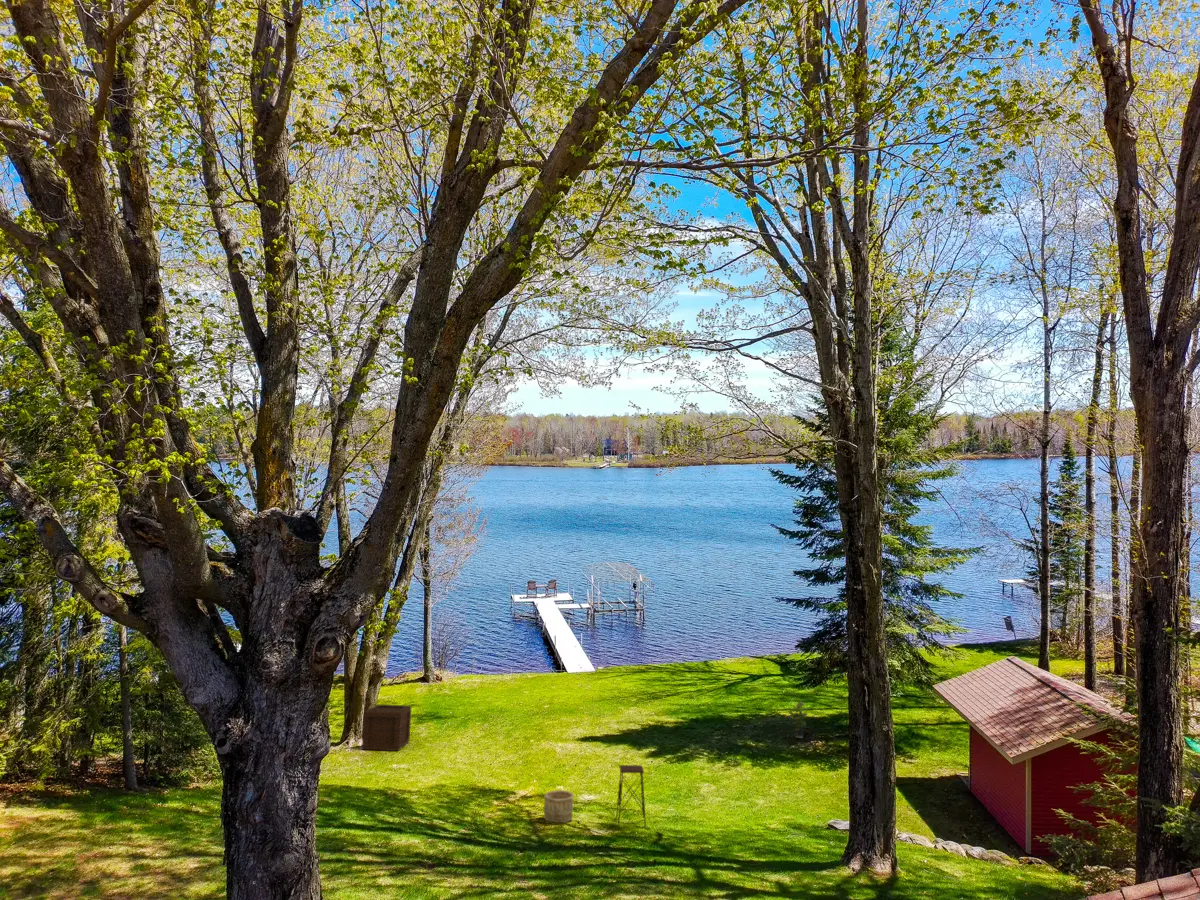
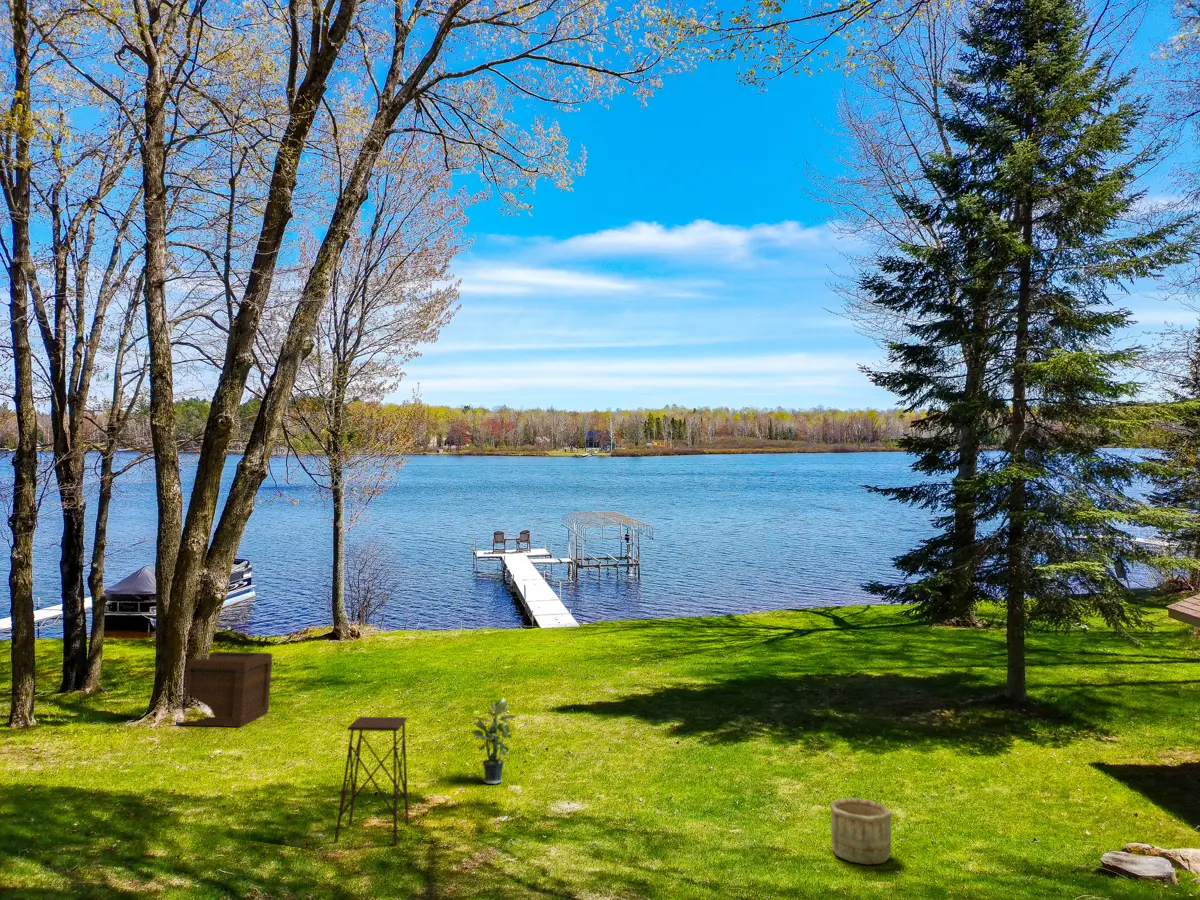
potted plant: present [789,701,807,738] -> present [471,698,516,784]
side table: present [616,765,646,825] -> present [334,717,409,845]
wooden bucket: present [544,790,574,823] -> present [830,798,892,865]

